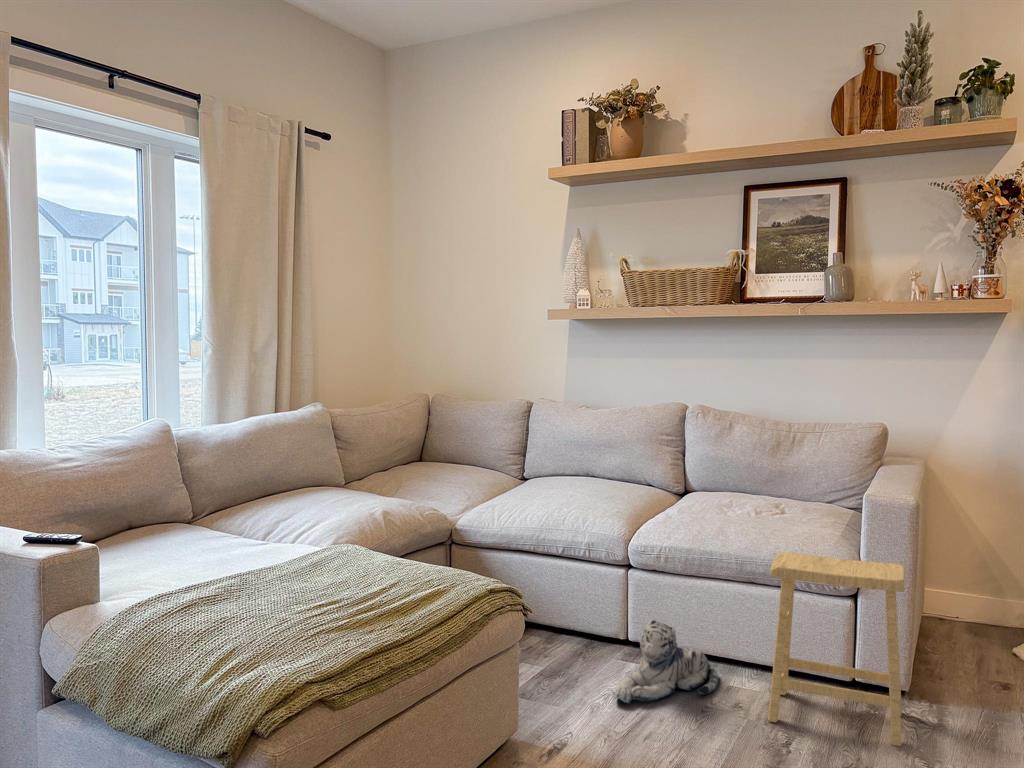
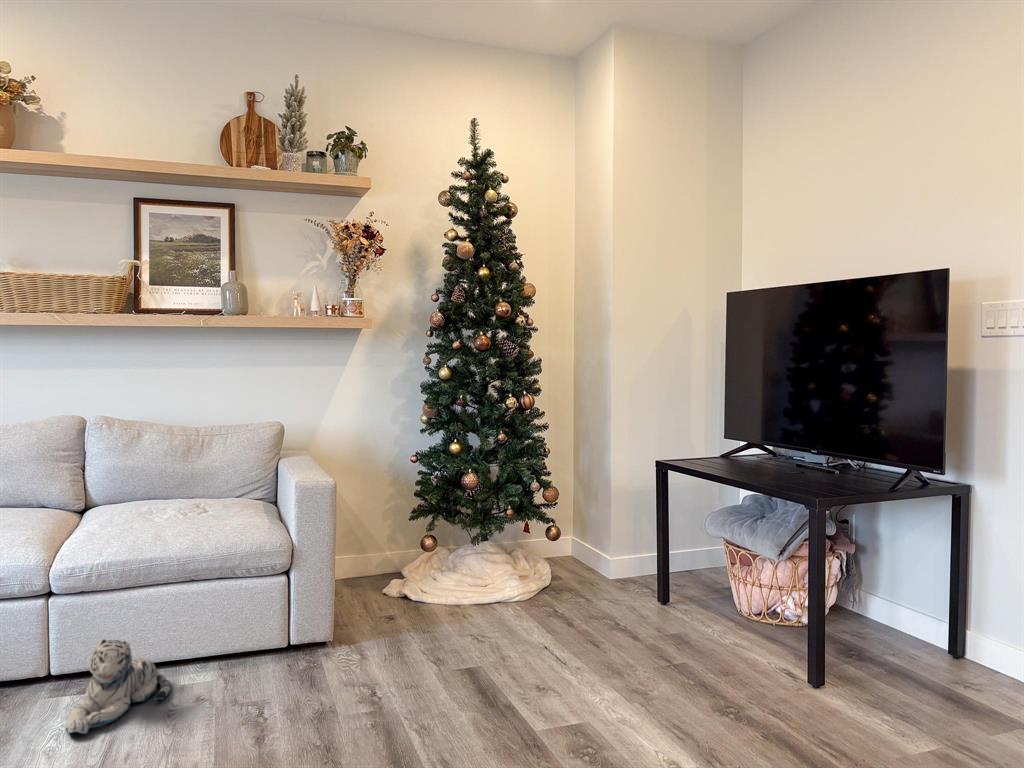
footstool: present [768,552,905,746] -> none [227,535,346,701]

